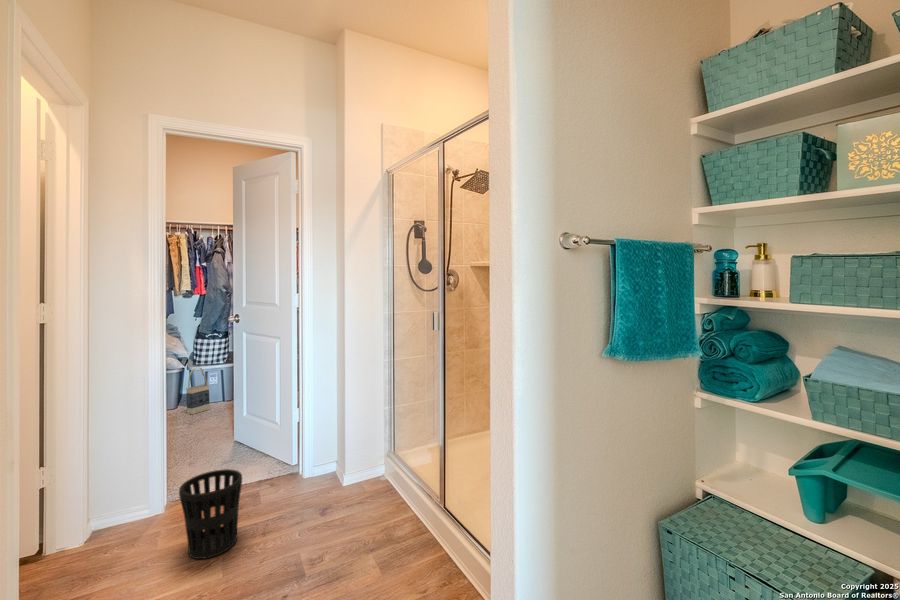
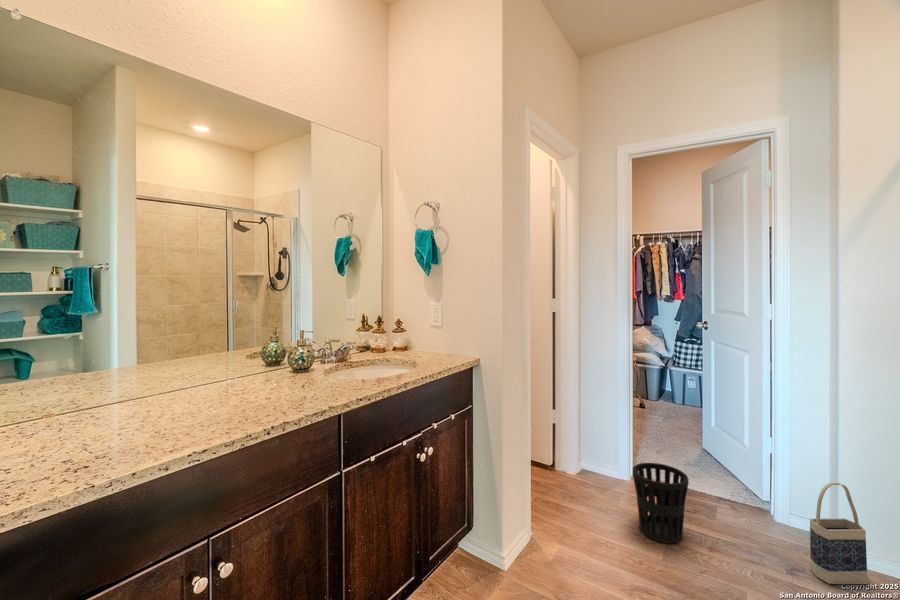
bag: present [186,367,210,414] -> present [810,482,868,584]

